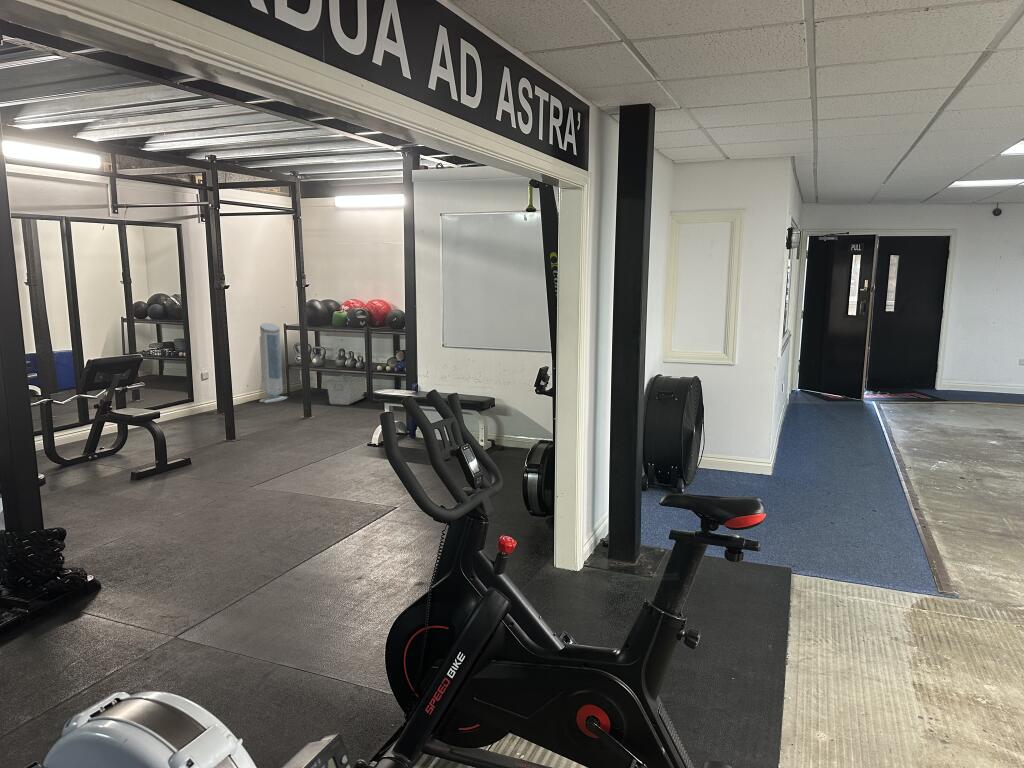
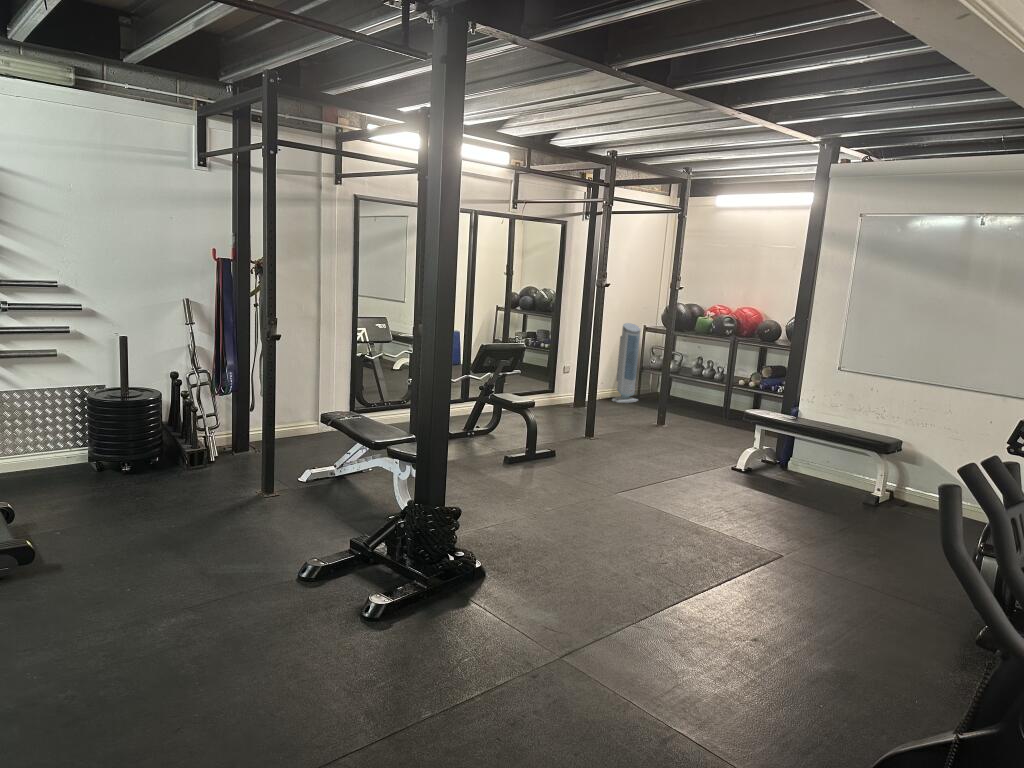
storage bin: present [326,375,365,405] -> none [682,384,724,417]

